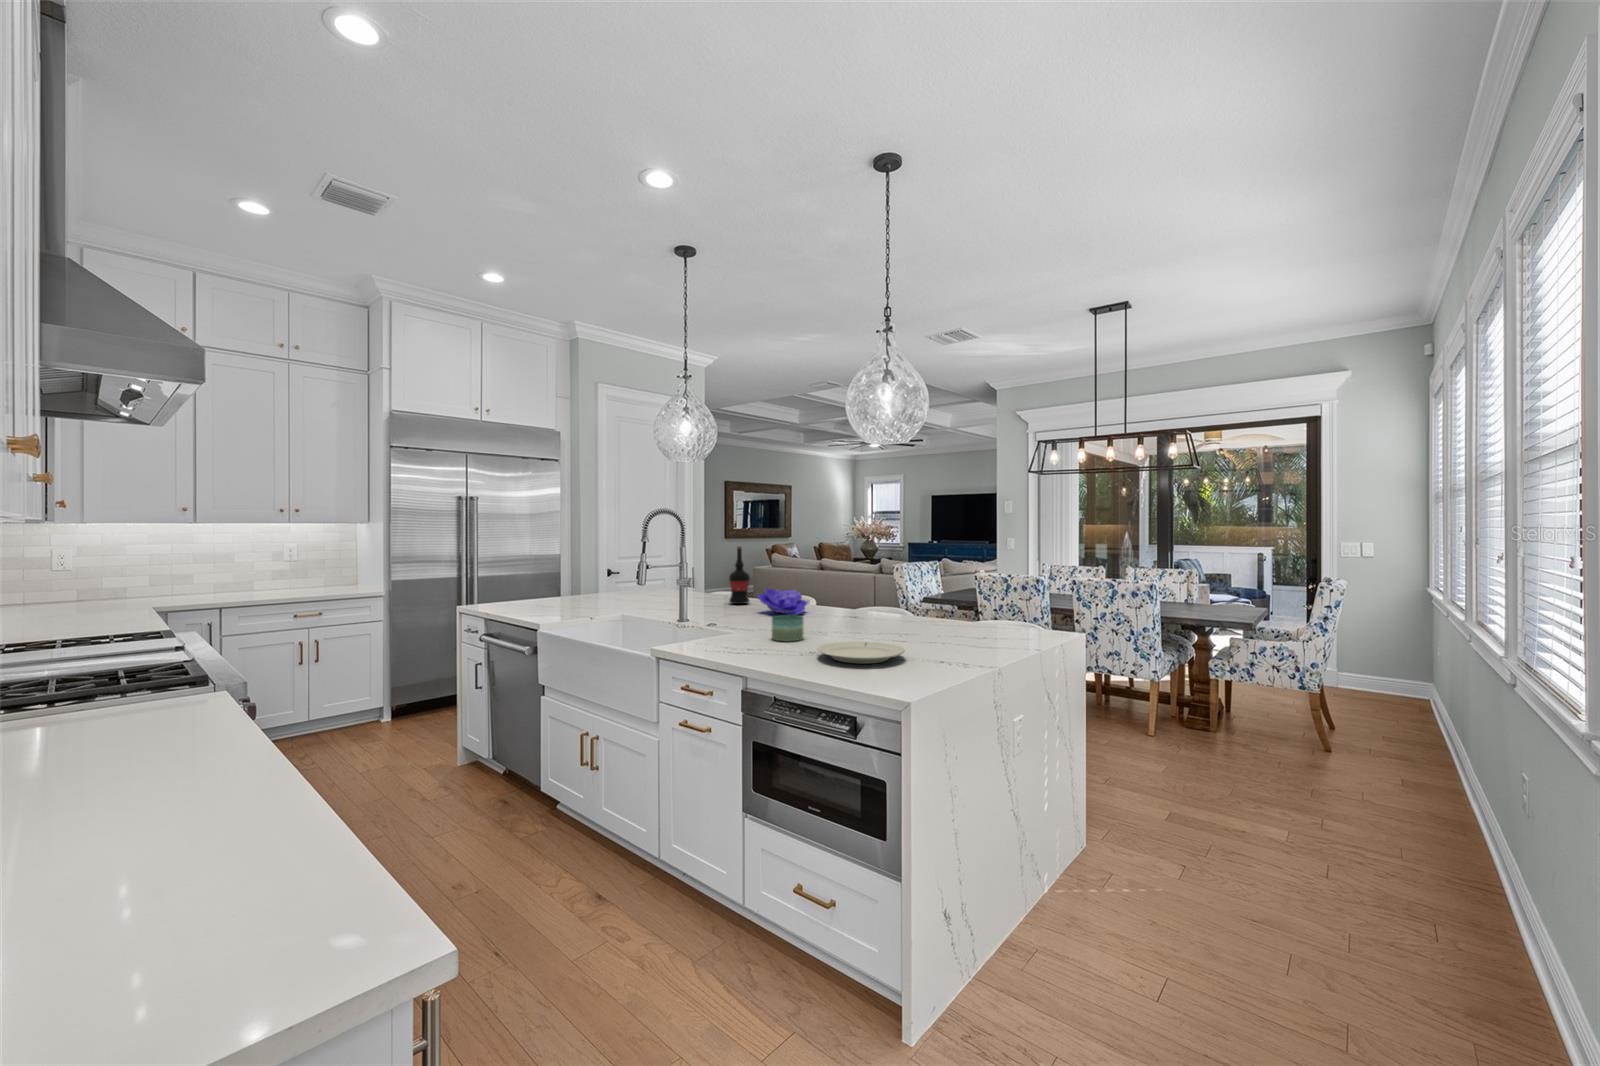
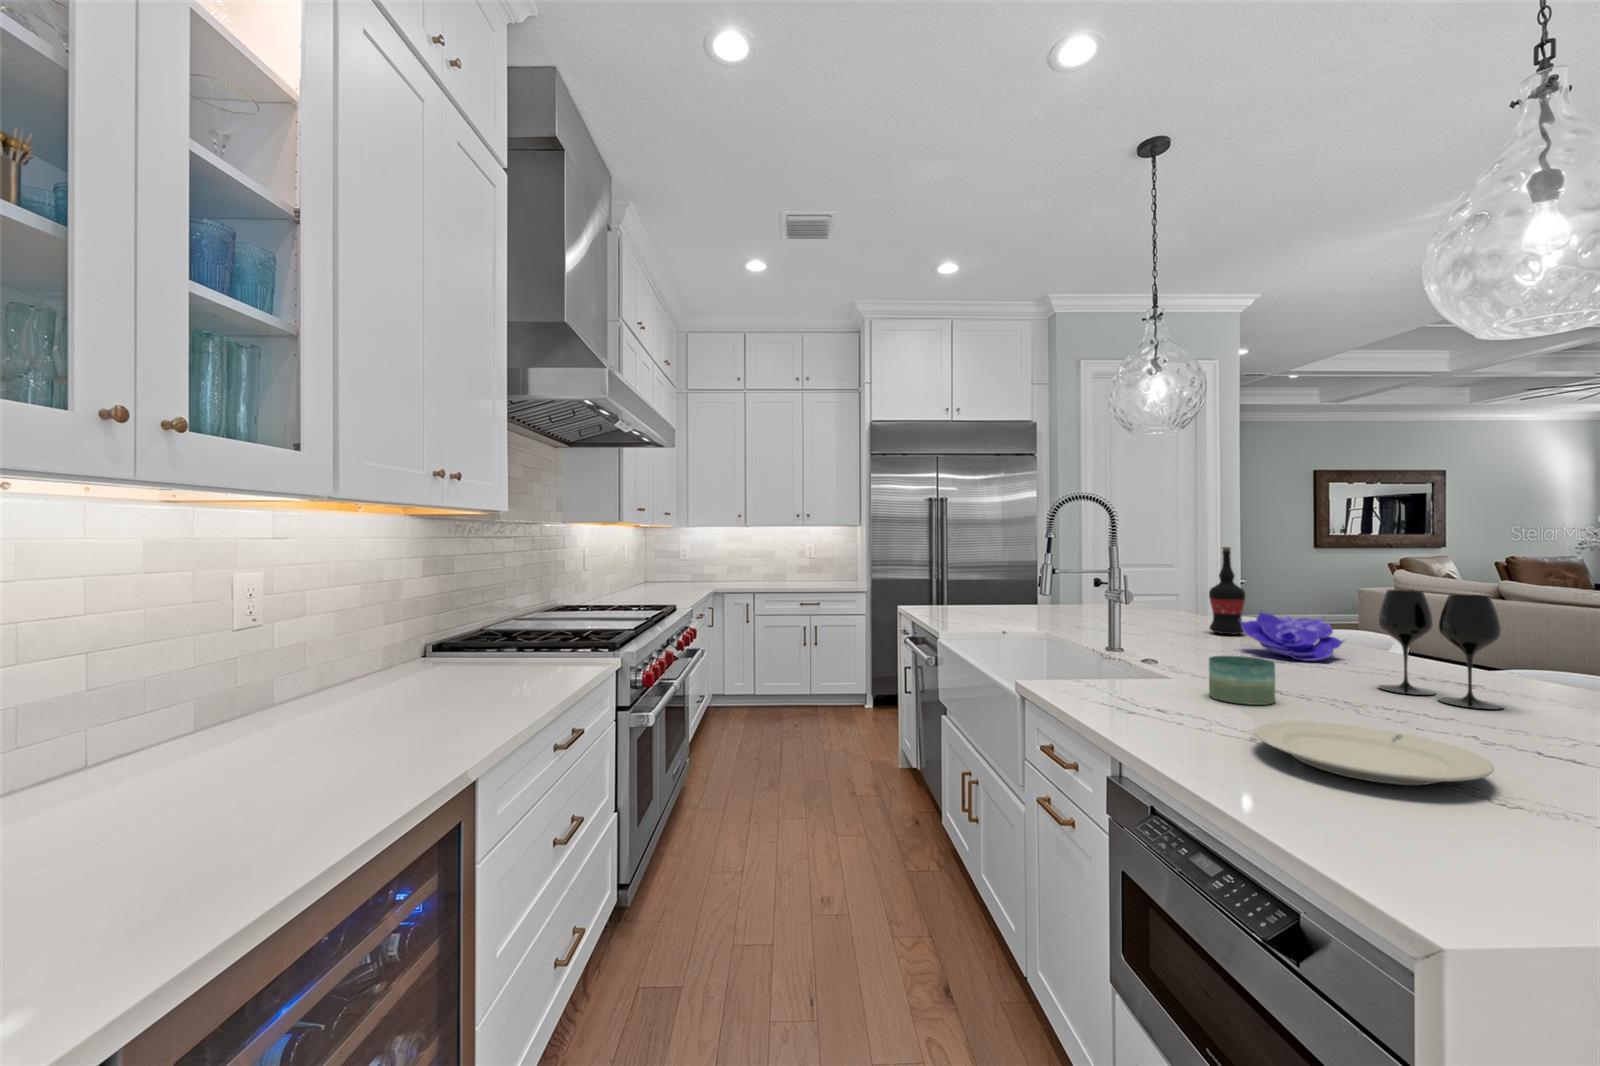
wine glass: none [834,571,883,628] -> present [1378,590,1504,709]

